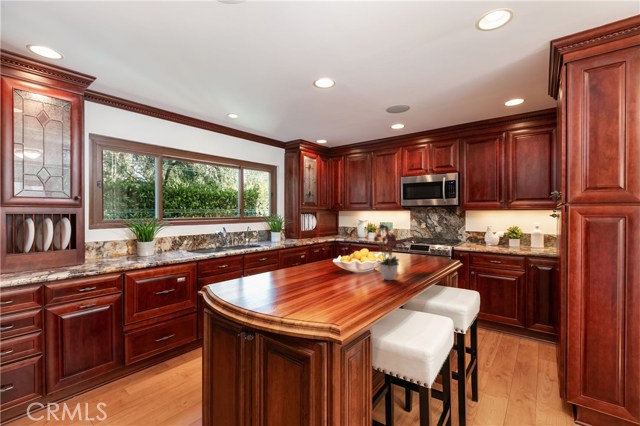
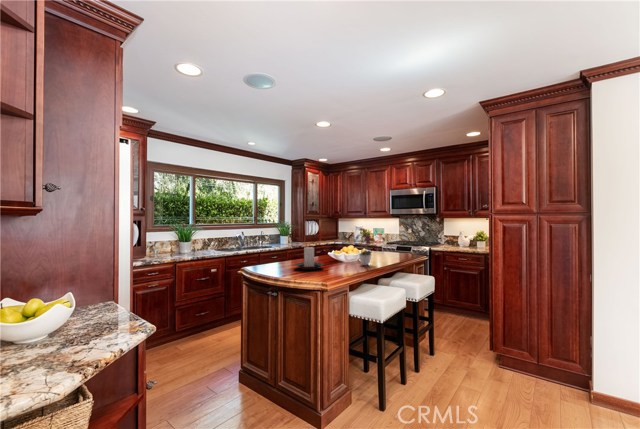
candle holder: none [283,254,329,291] -> present [295,247,324,270]

